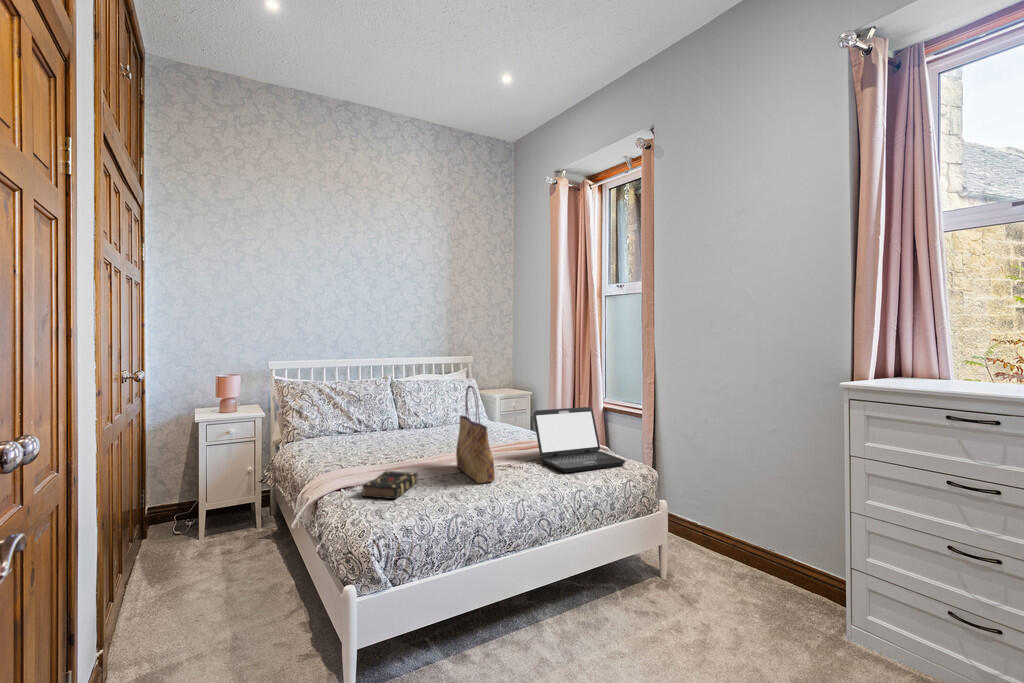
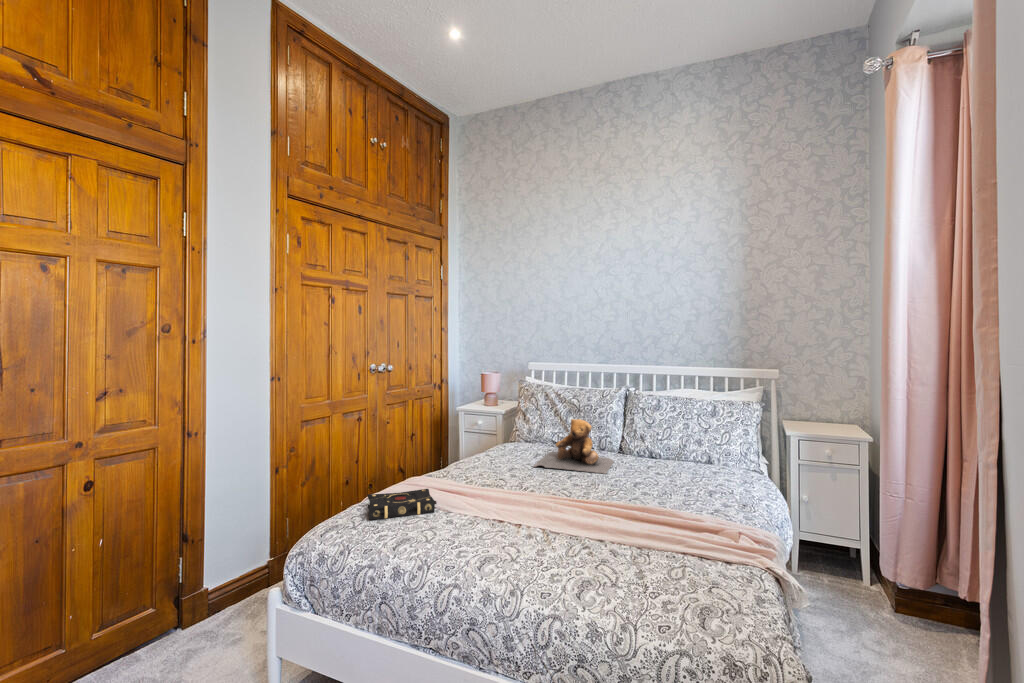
tote bag: present [456,386,495,483] -> none [452,405,529,542]
teddy bear: none [362,403,438,447] -> present [534,419,613,474]
laptop: present [533,407,625,473] -> none [569,460,735,616]

